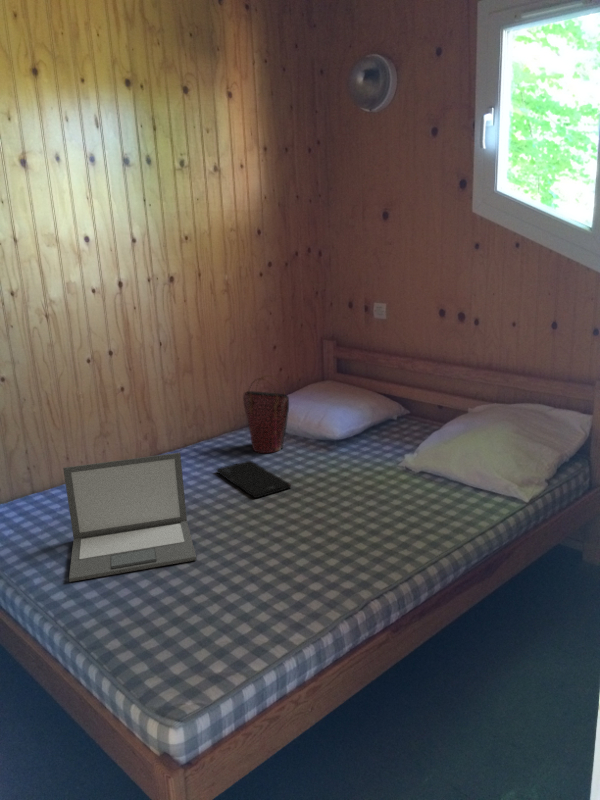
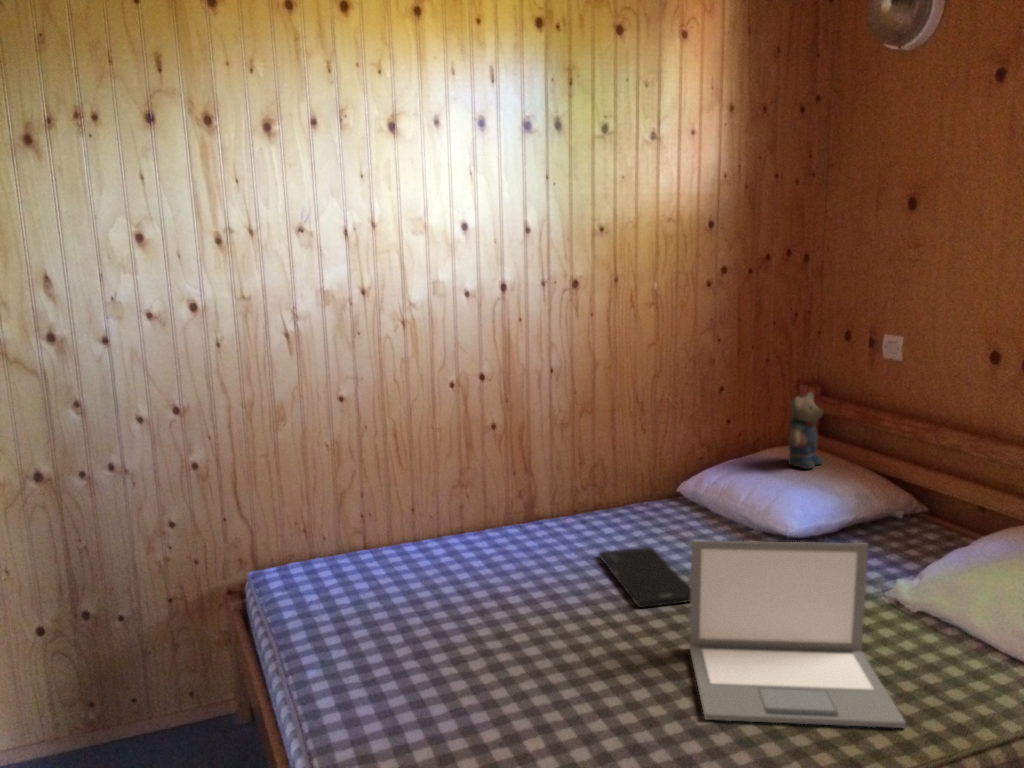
teddy bear: none [325,345,347,396] -> present [788,392,823,469]
handbag: present [243,375,289,453] -> none [657,427,721,540]
laptop: present [63,453,196,582] -> present [689,541,906,728]

